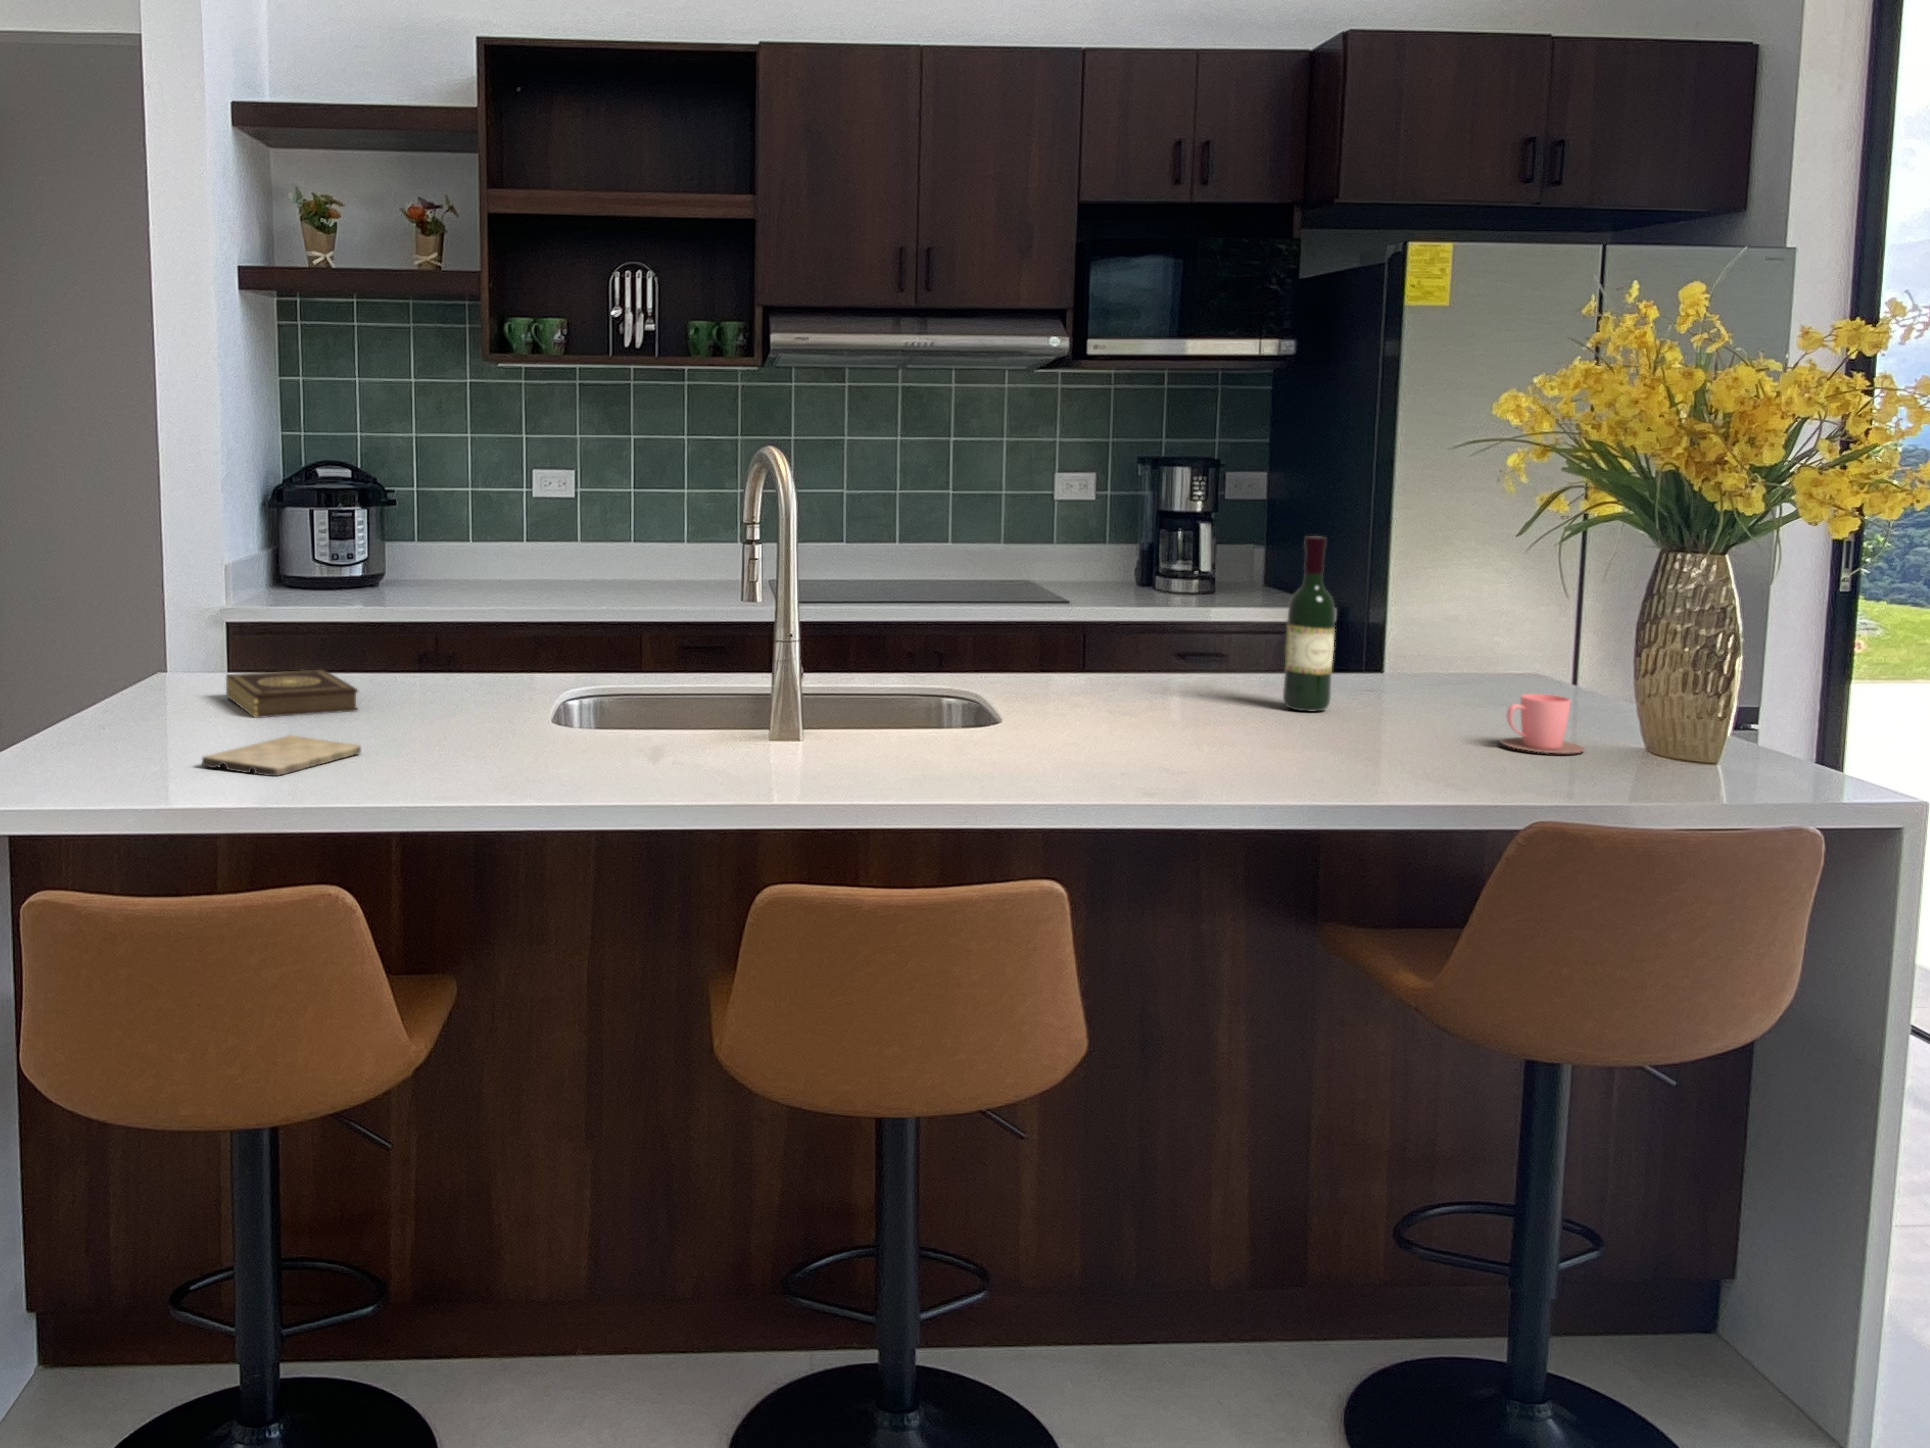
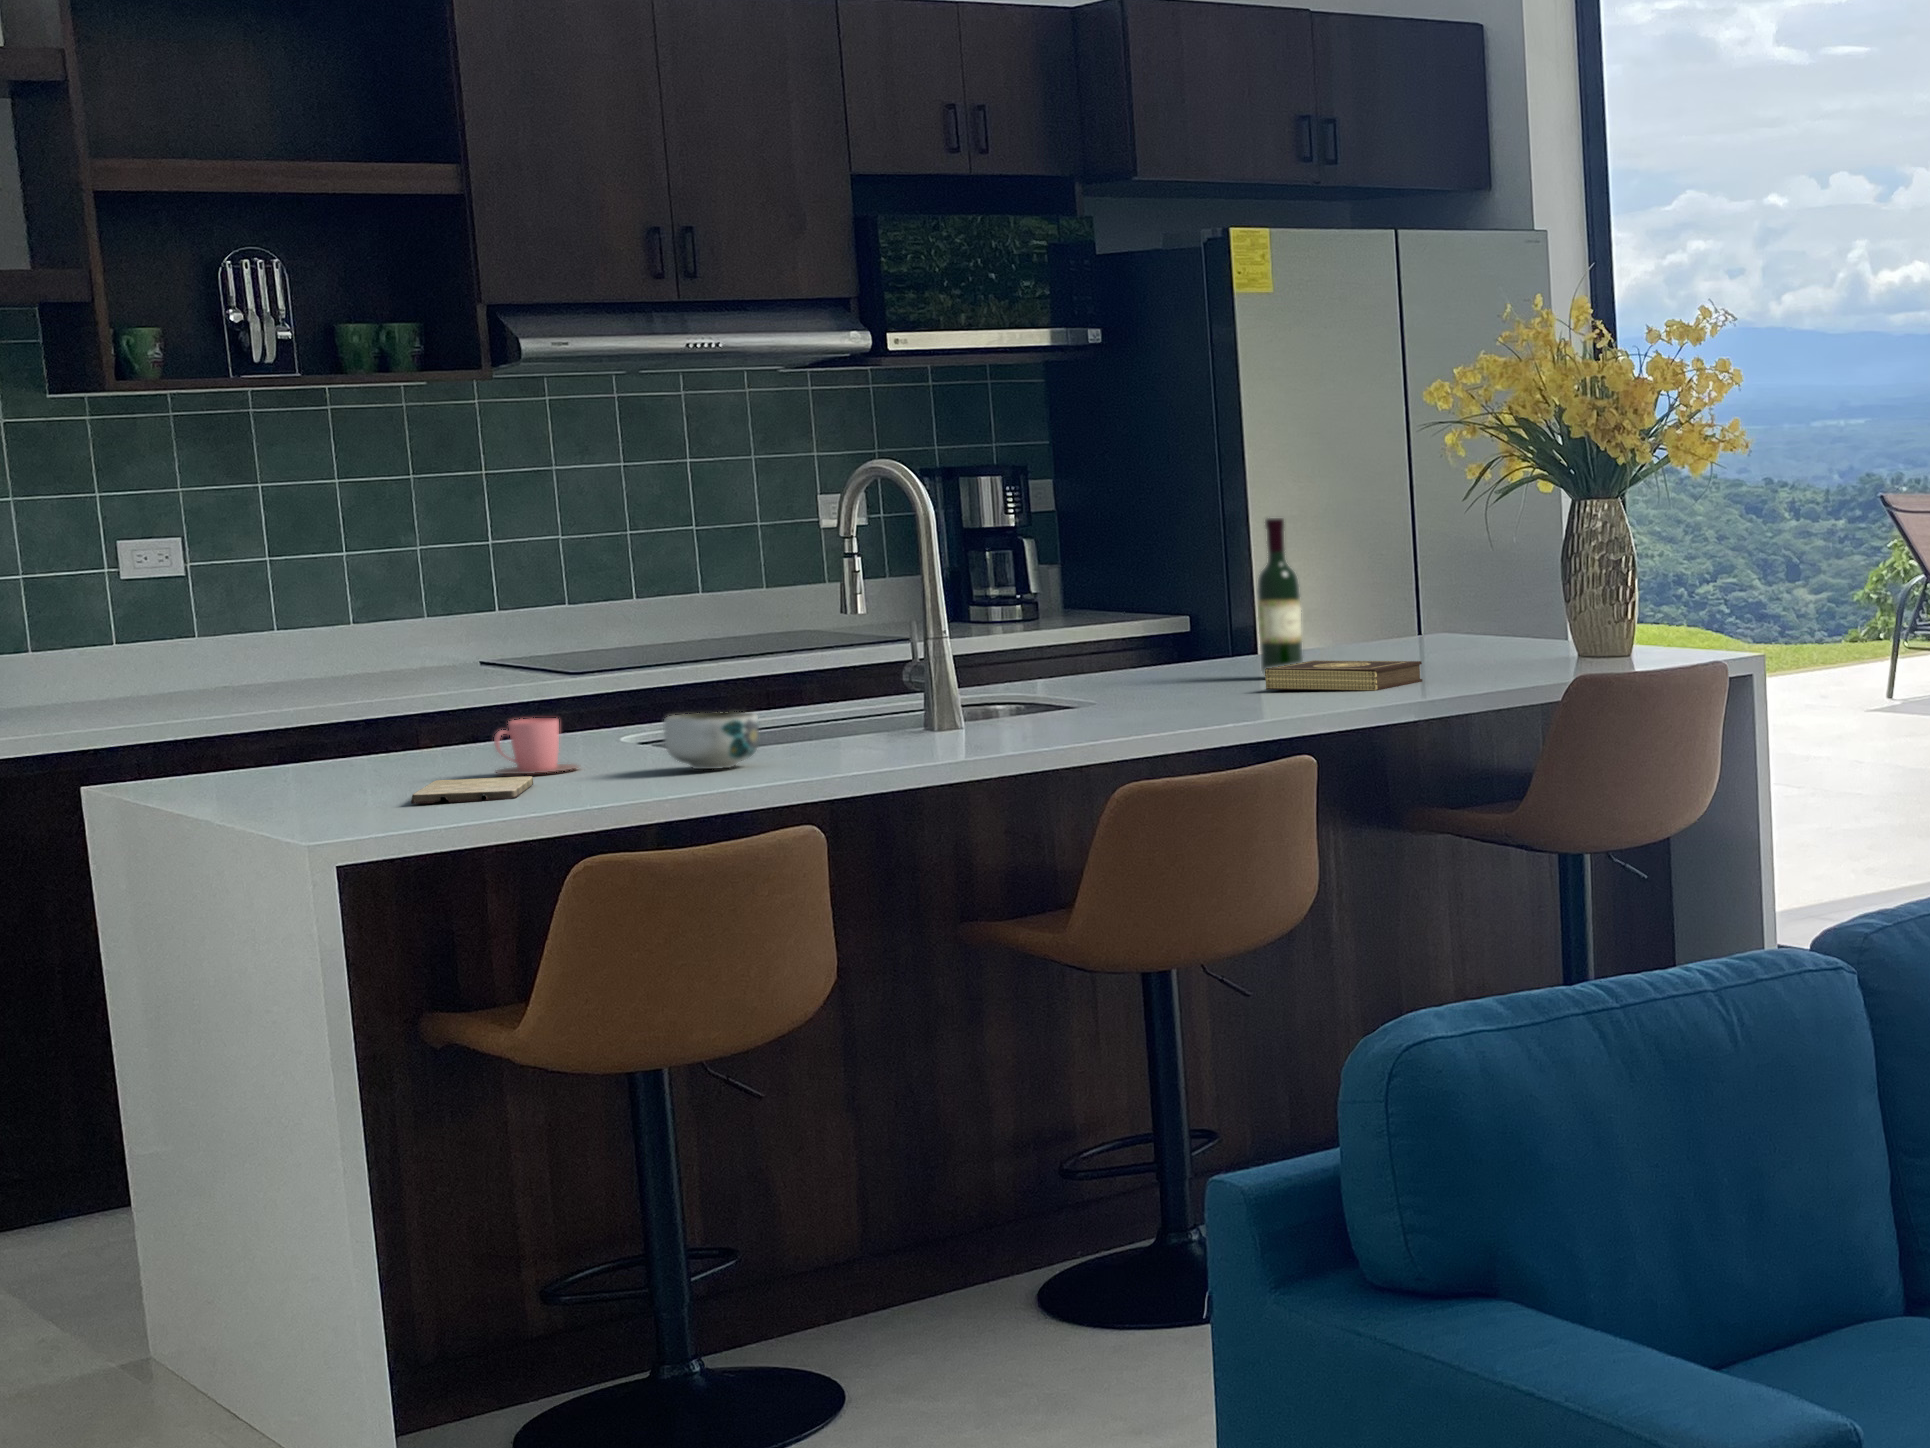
book: present [226,670,358,718] -> present [1265,660,1422,691]
cup: present [1501,694,1585,753] -> present [494,718,580,774]
bowl: none [474,701,570,766] -> present [663,712,759,769]

